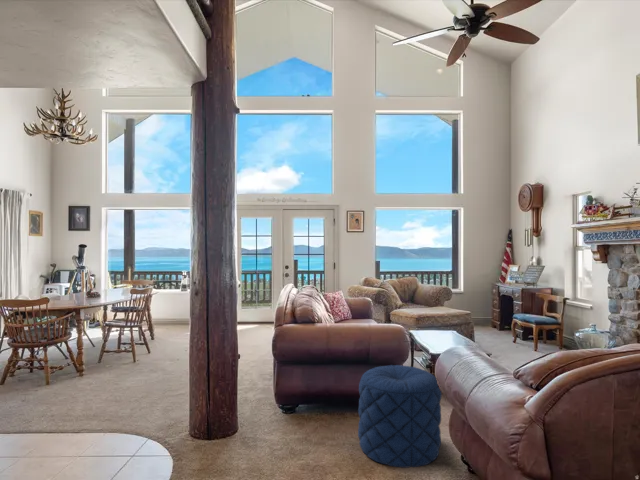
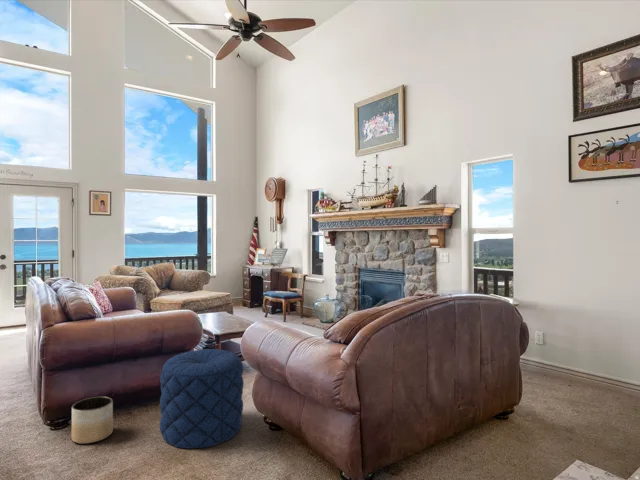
planter: none [293,392,324,432] -> present [71,397,113,444]

